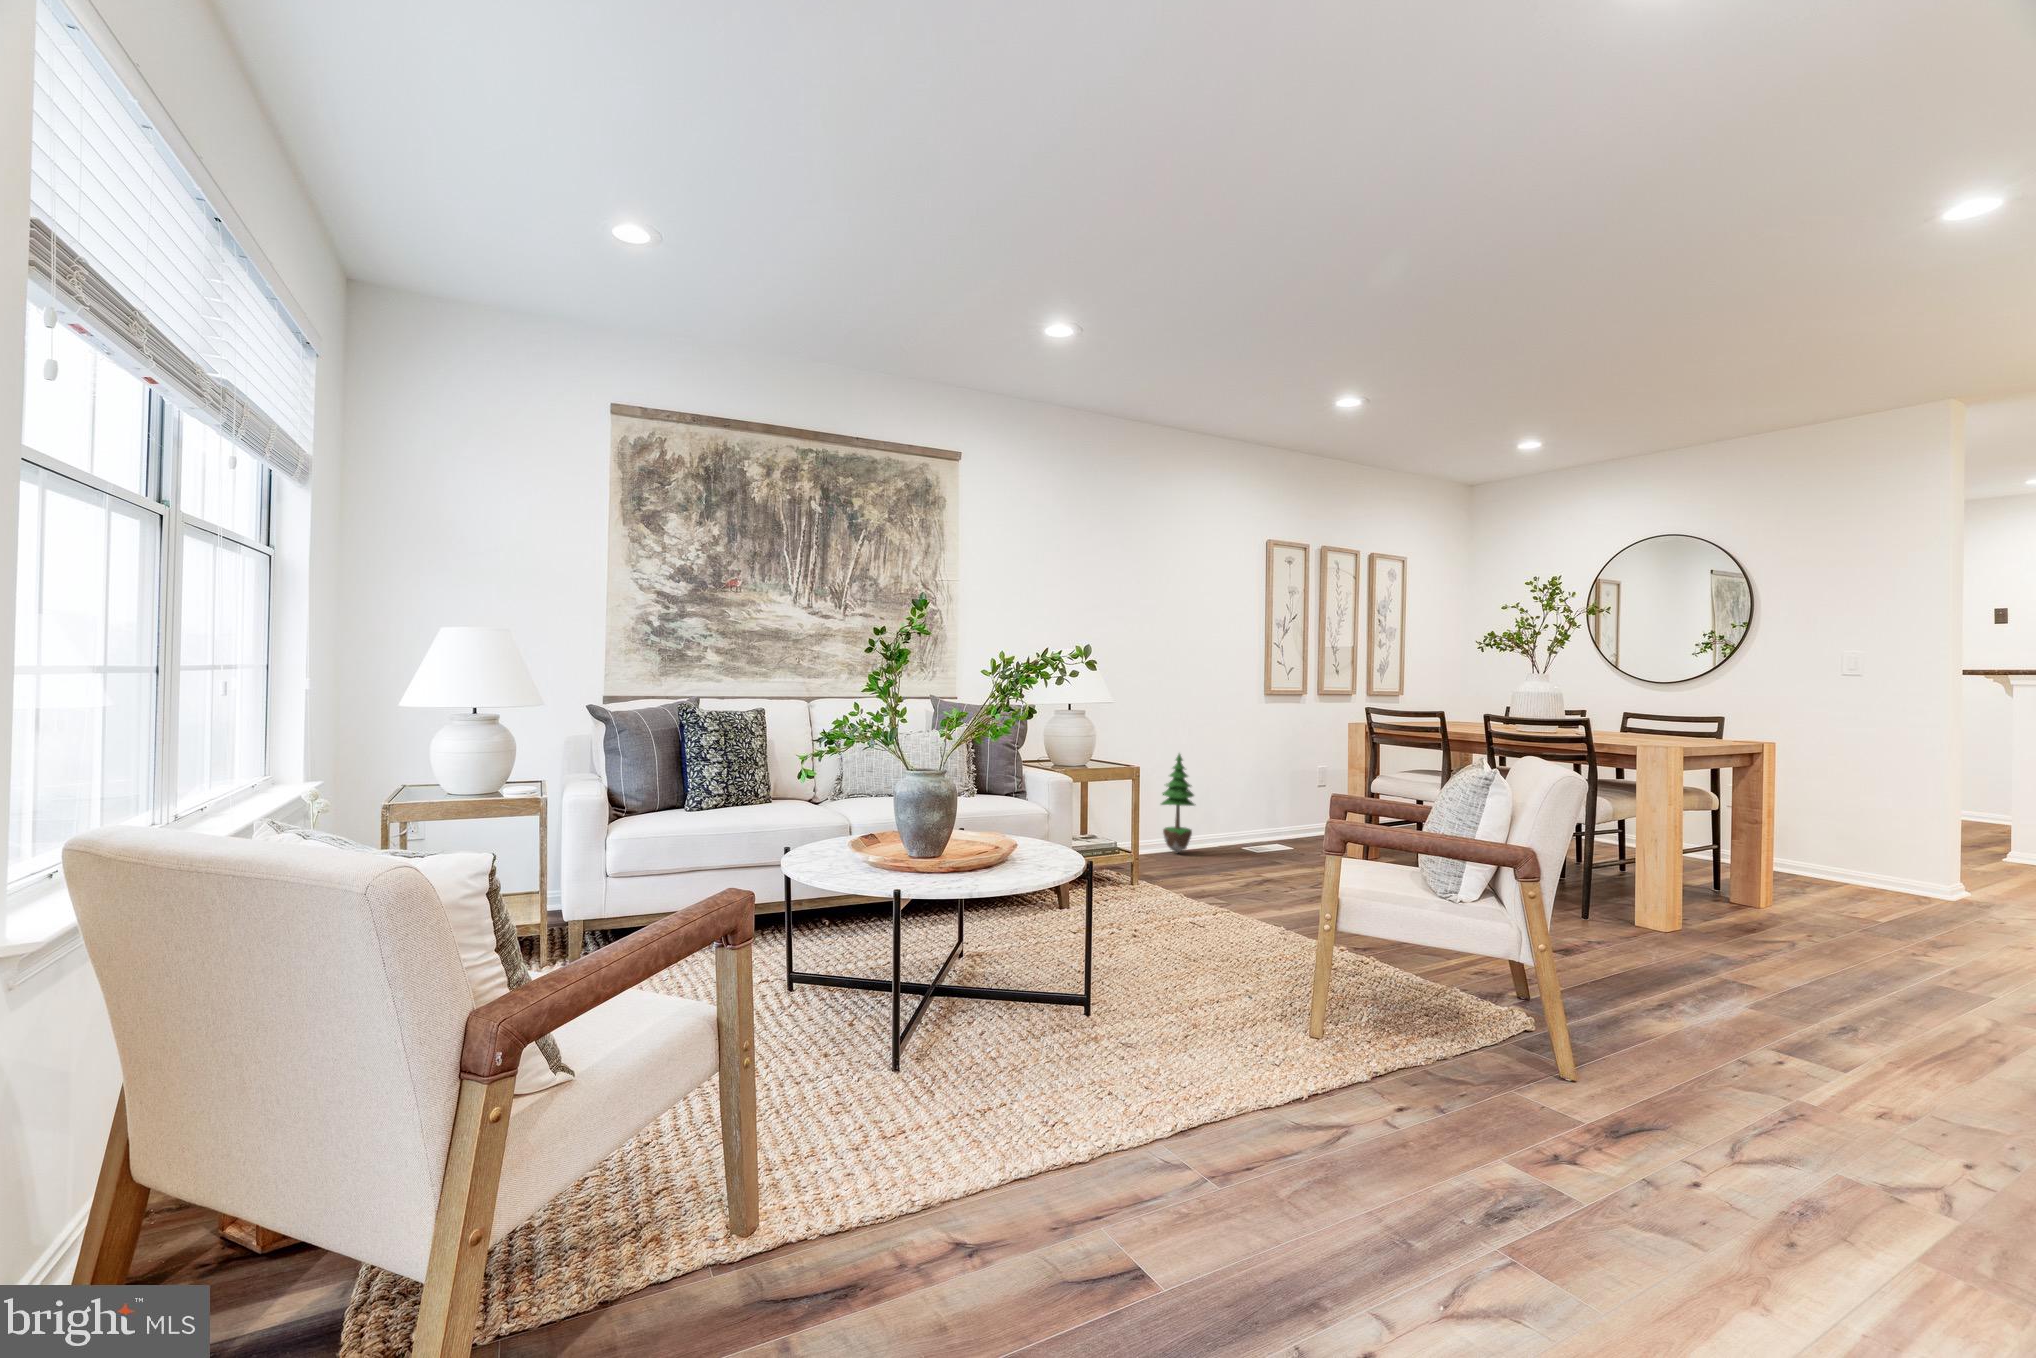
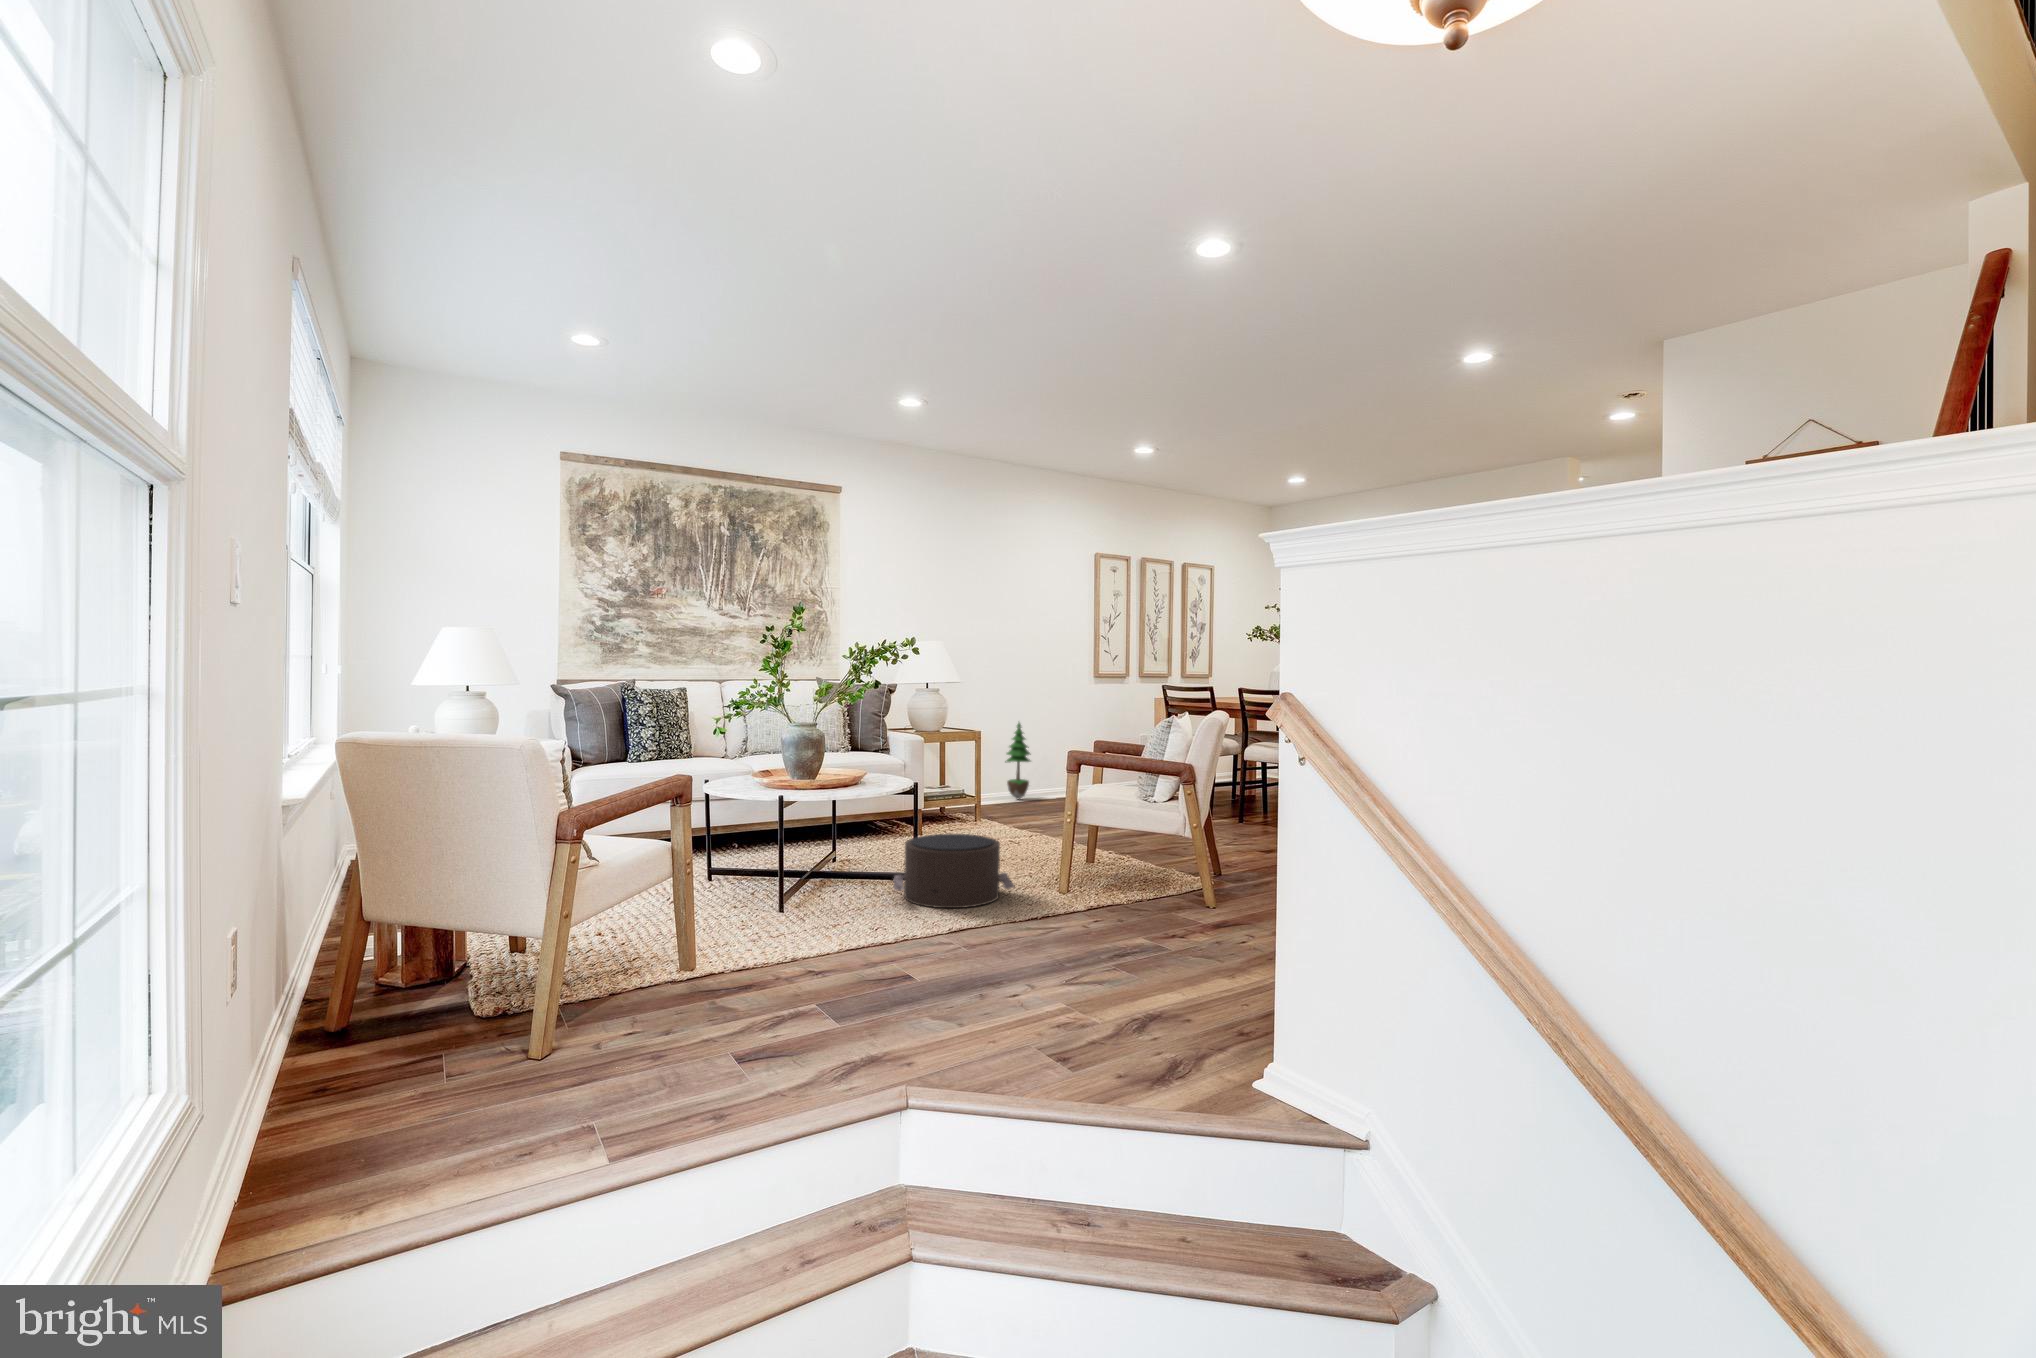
pouf: none [1059,940,1255,1073] -> present [893,834,1014,908]

